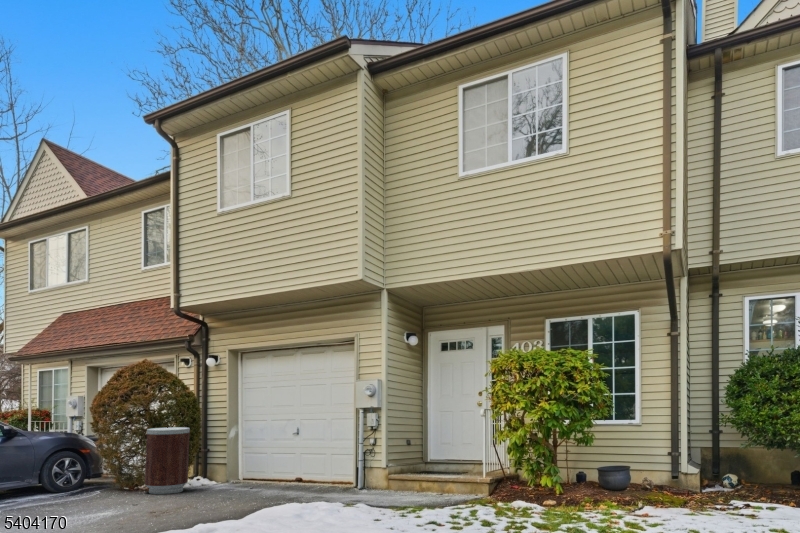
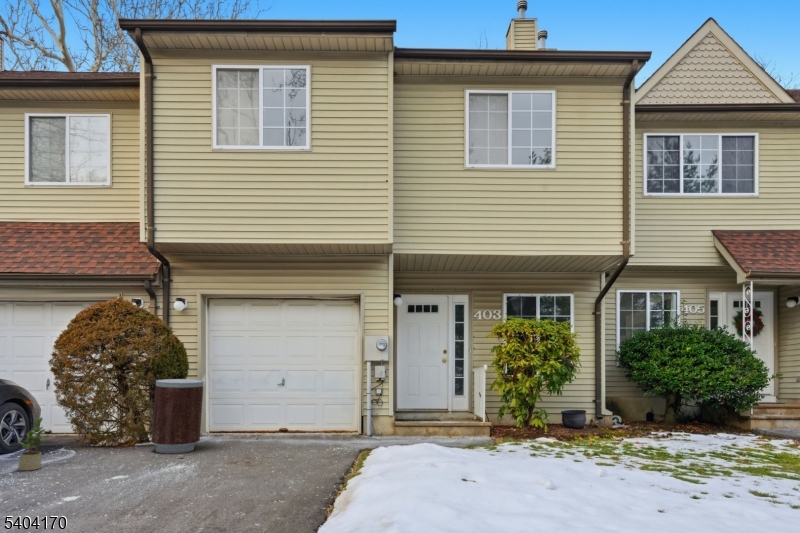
potted plant: none [31,457,54,499] -> present [18,418,49,471]

